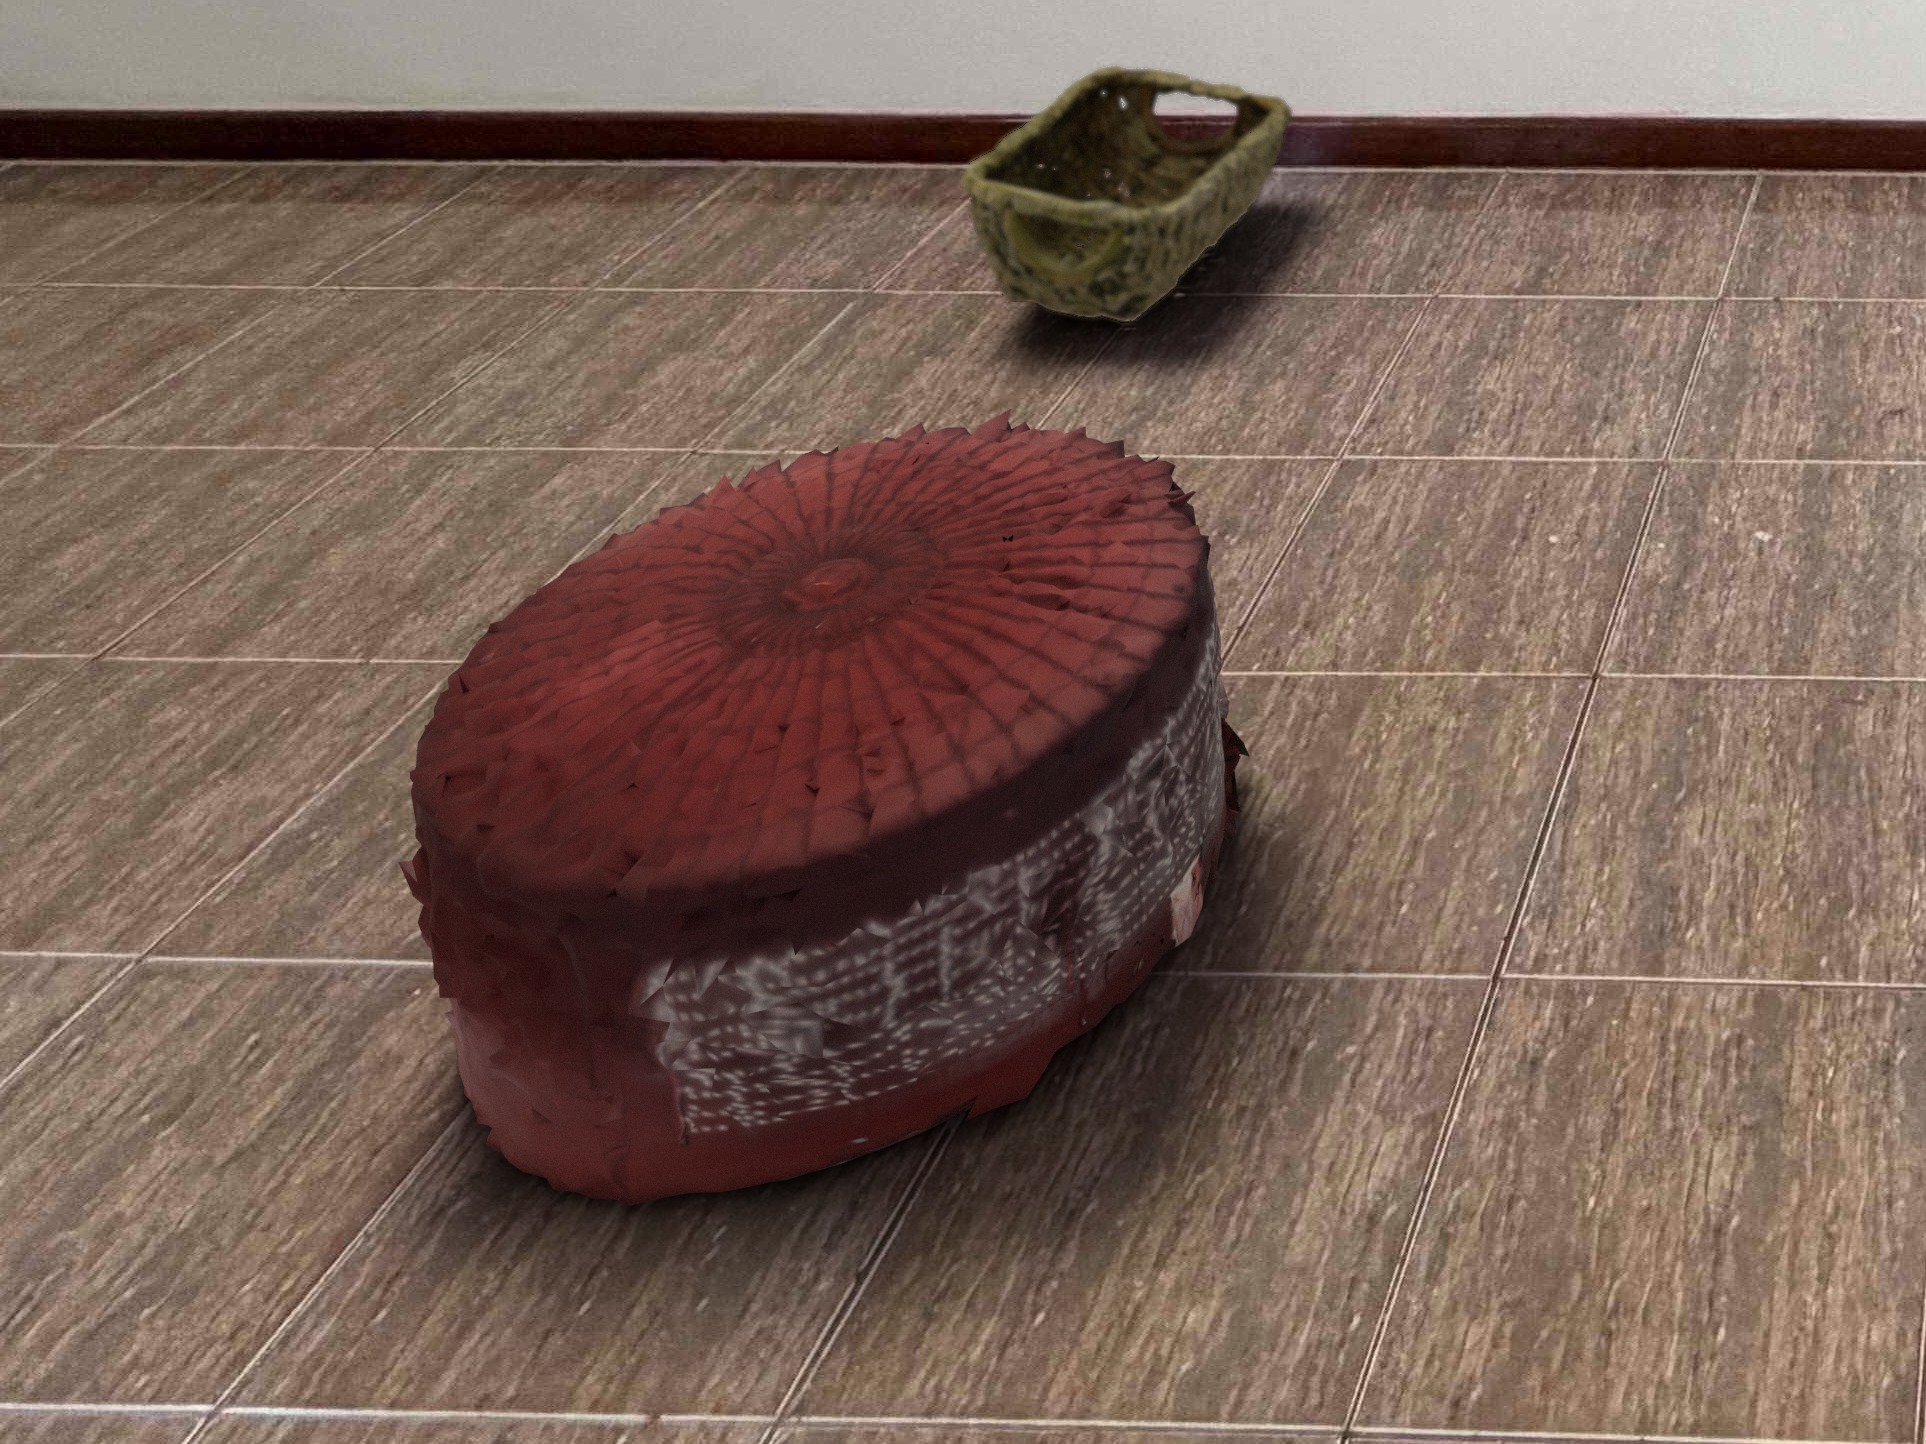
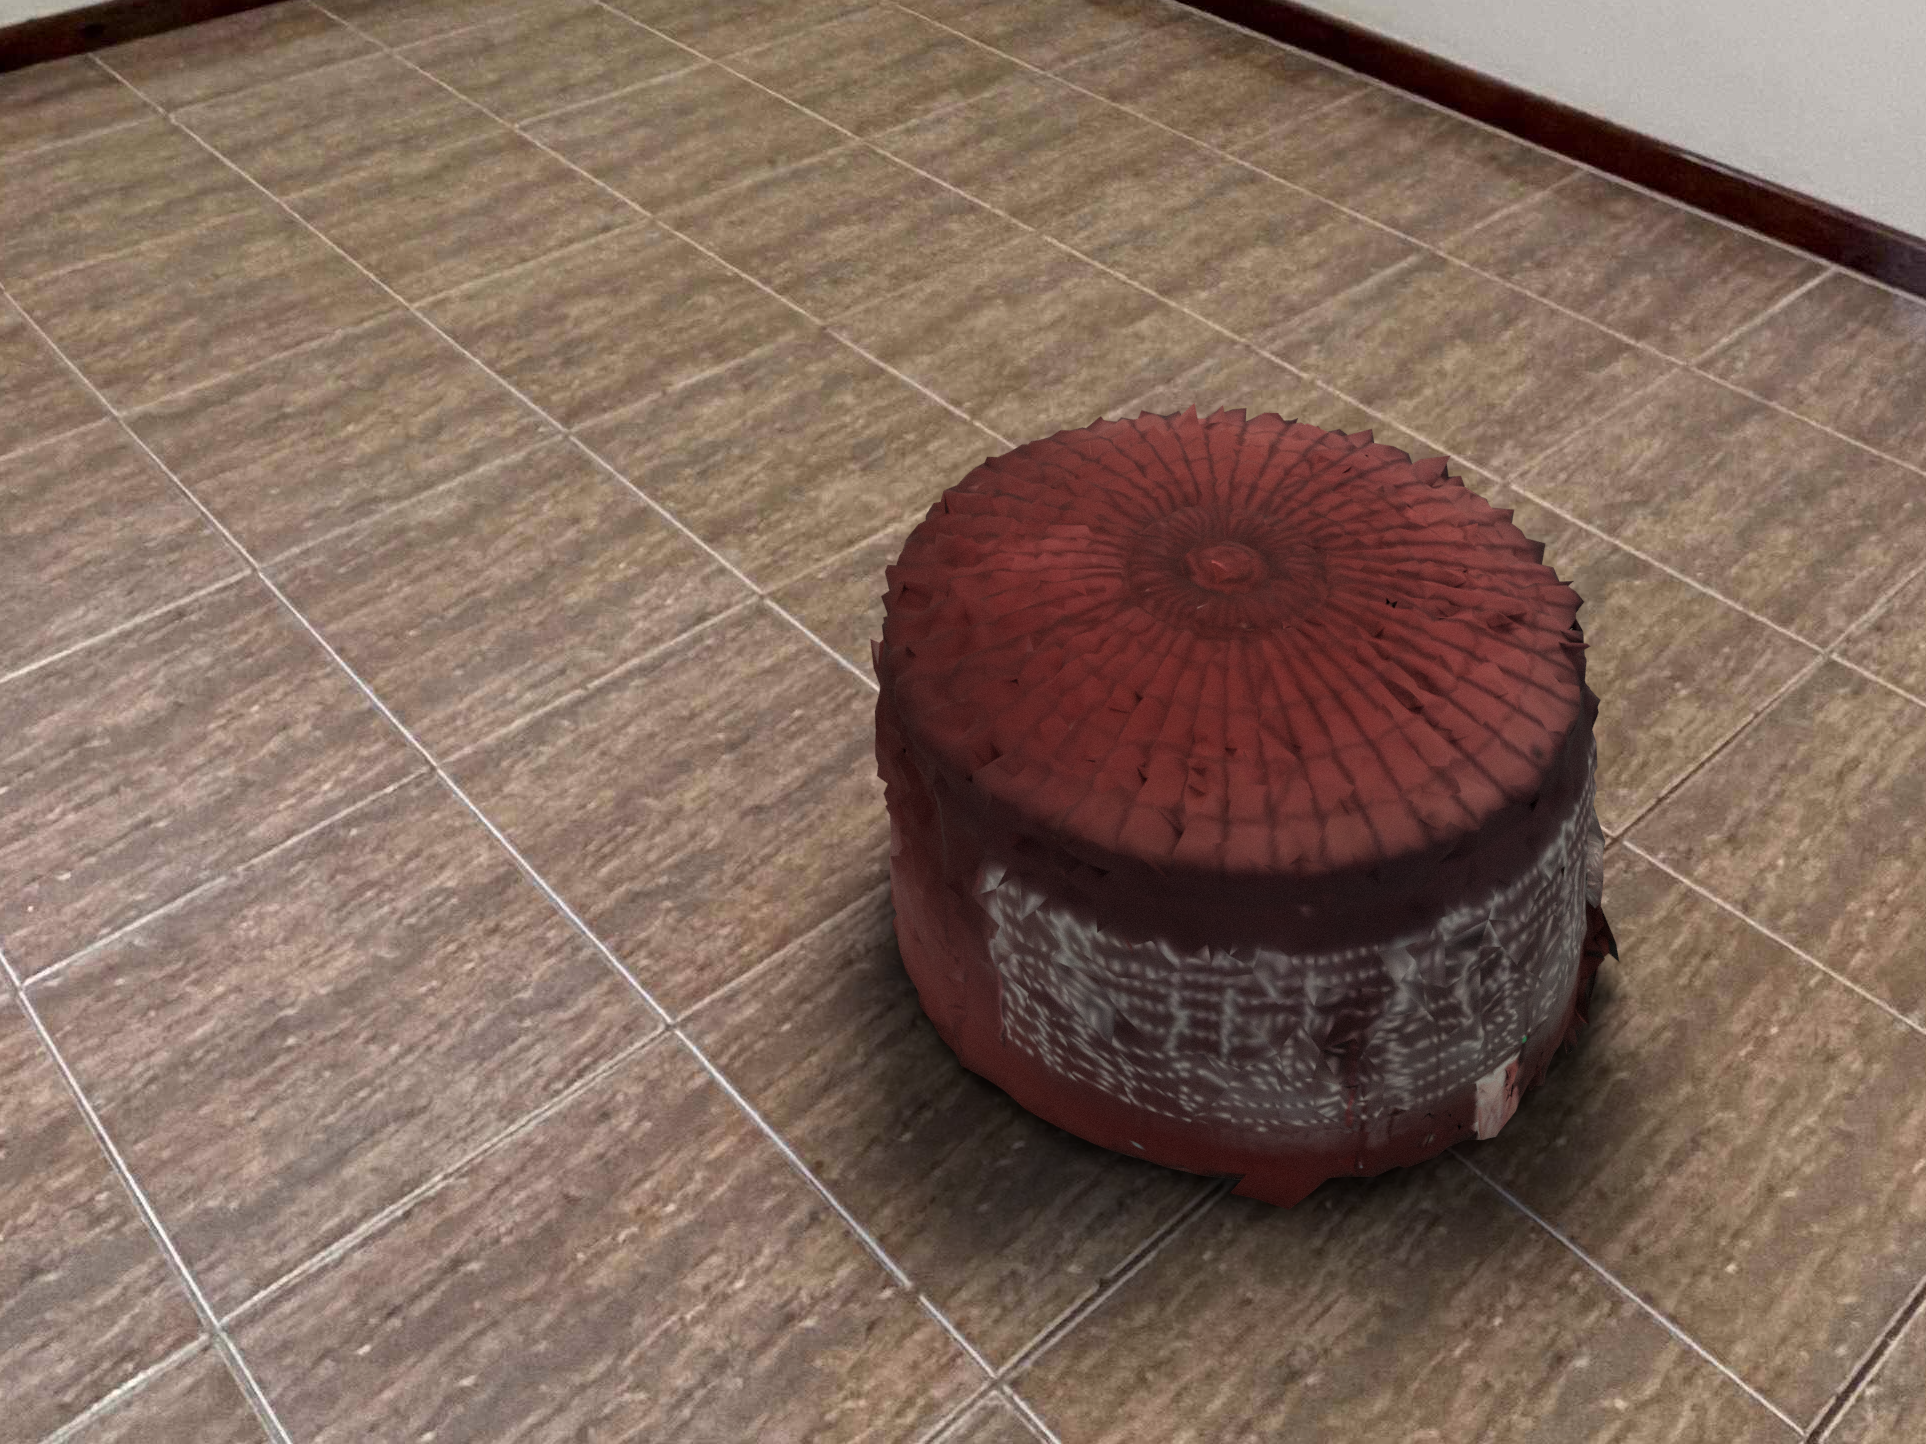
woven basket: present [961,66,1292,322] -> none [1516,103,1882,387]

